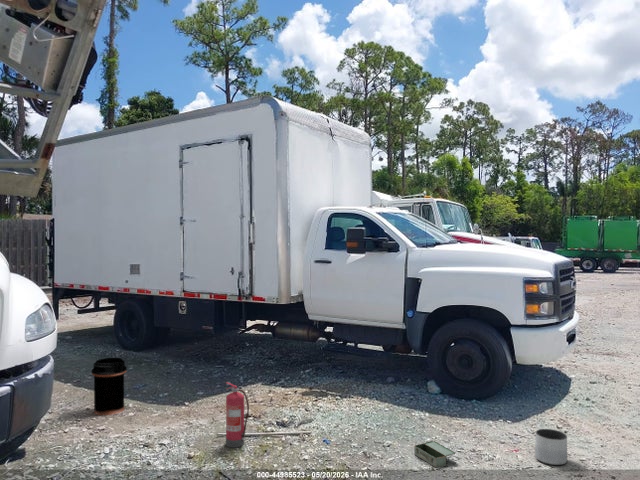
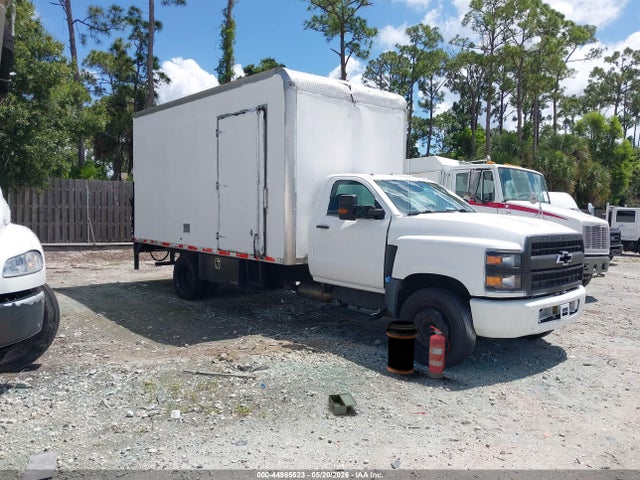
trash can: present [92,358,127,415] -> present [386,320,418,374]
fire extinguisher: present [226,382,249,448] -> present [429,327,449,379]
planter: present [535,429,567,465] -> none [435,394,464,428]

